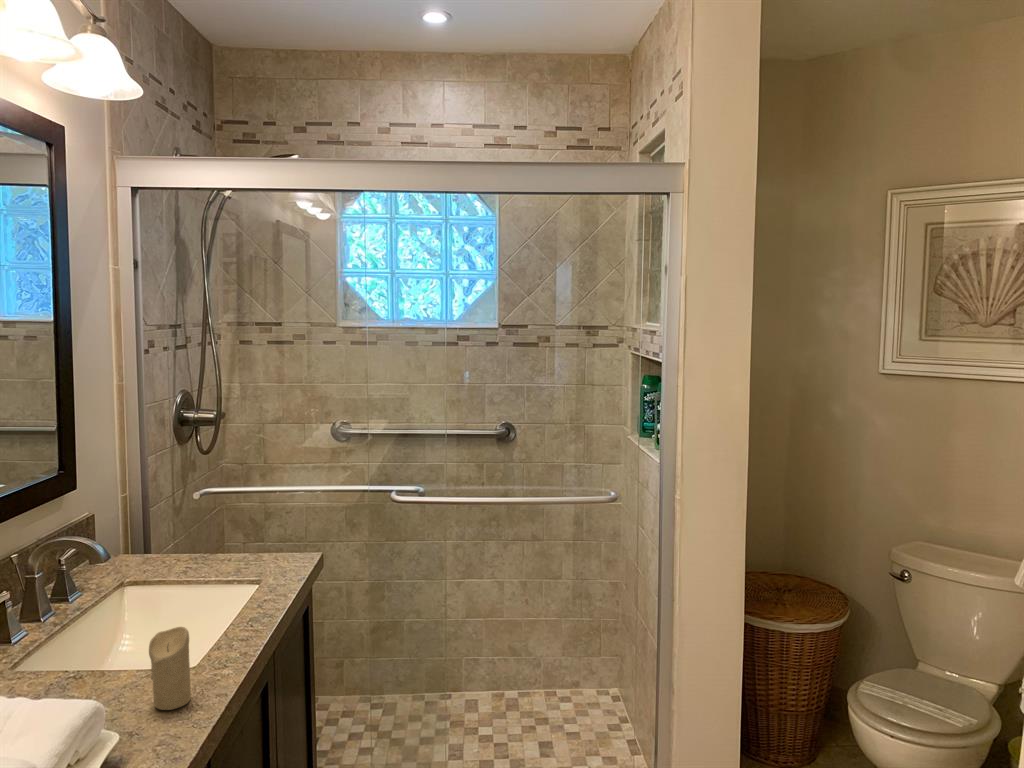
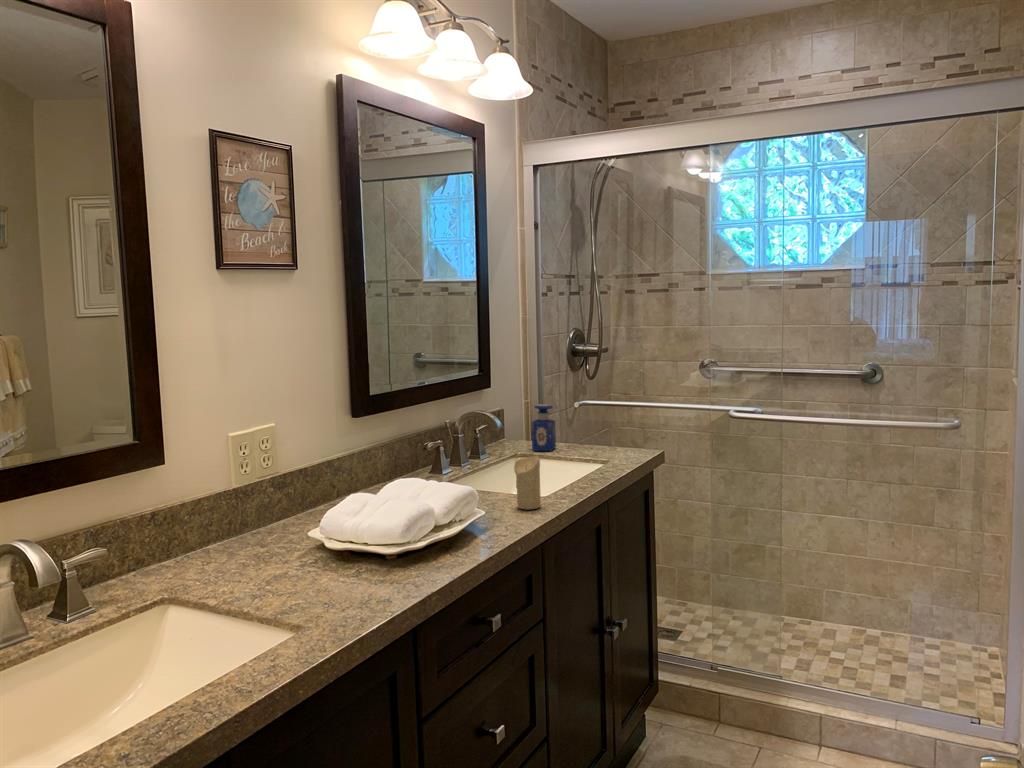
perfume bottle: none [140,507,175,572] -> present [531,404,556,451]

